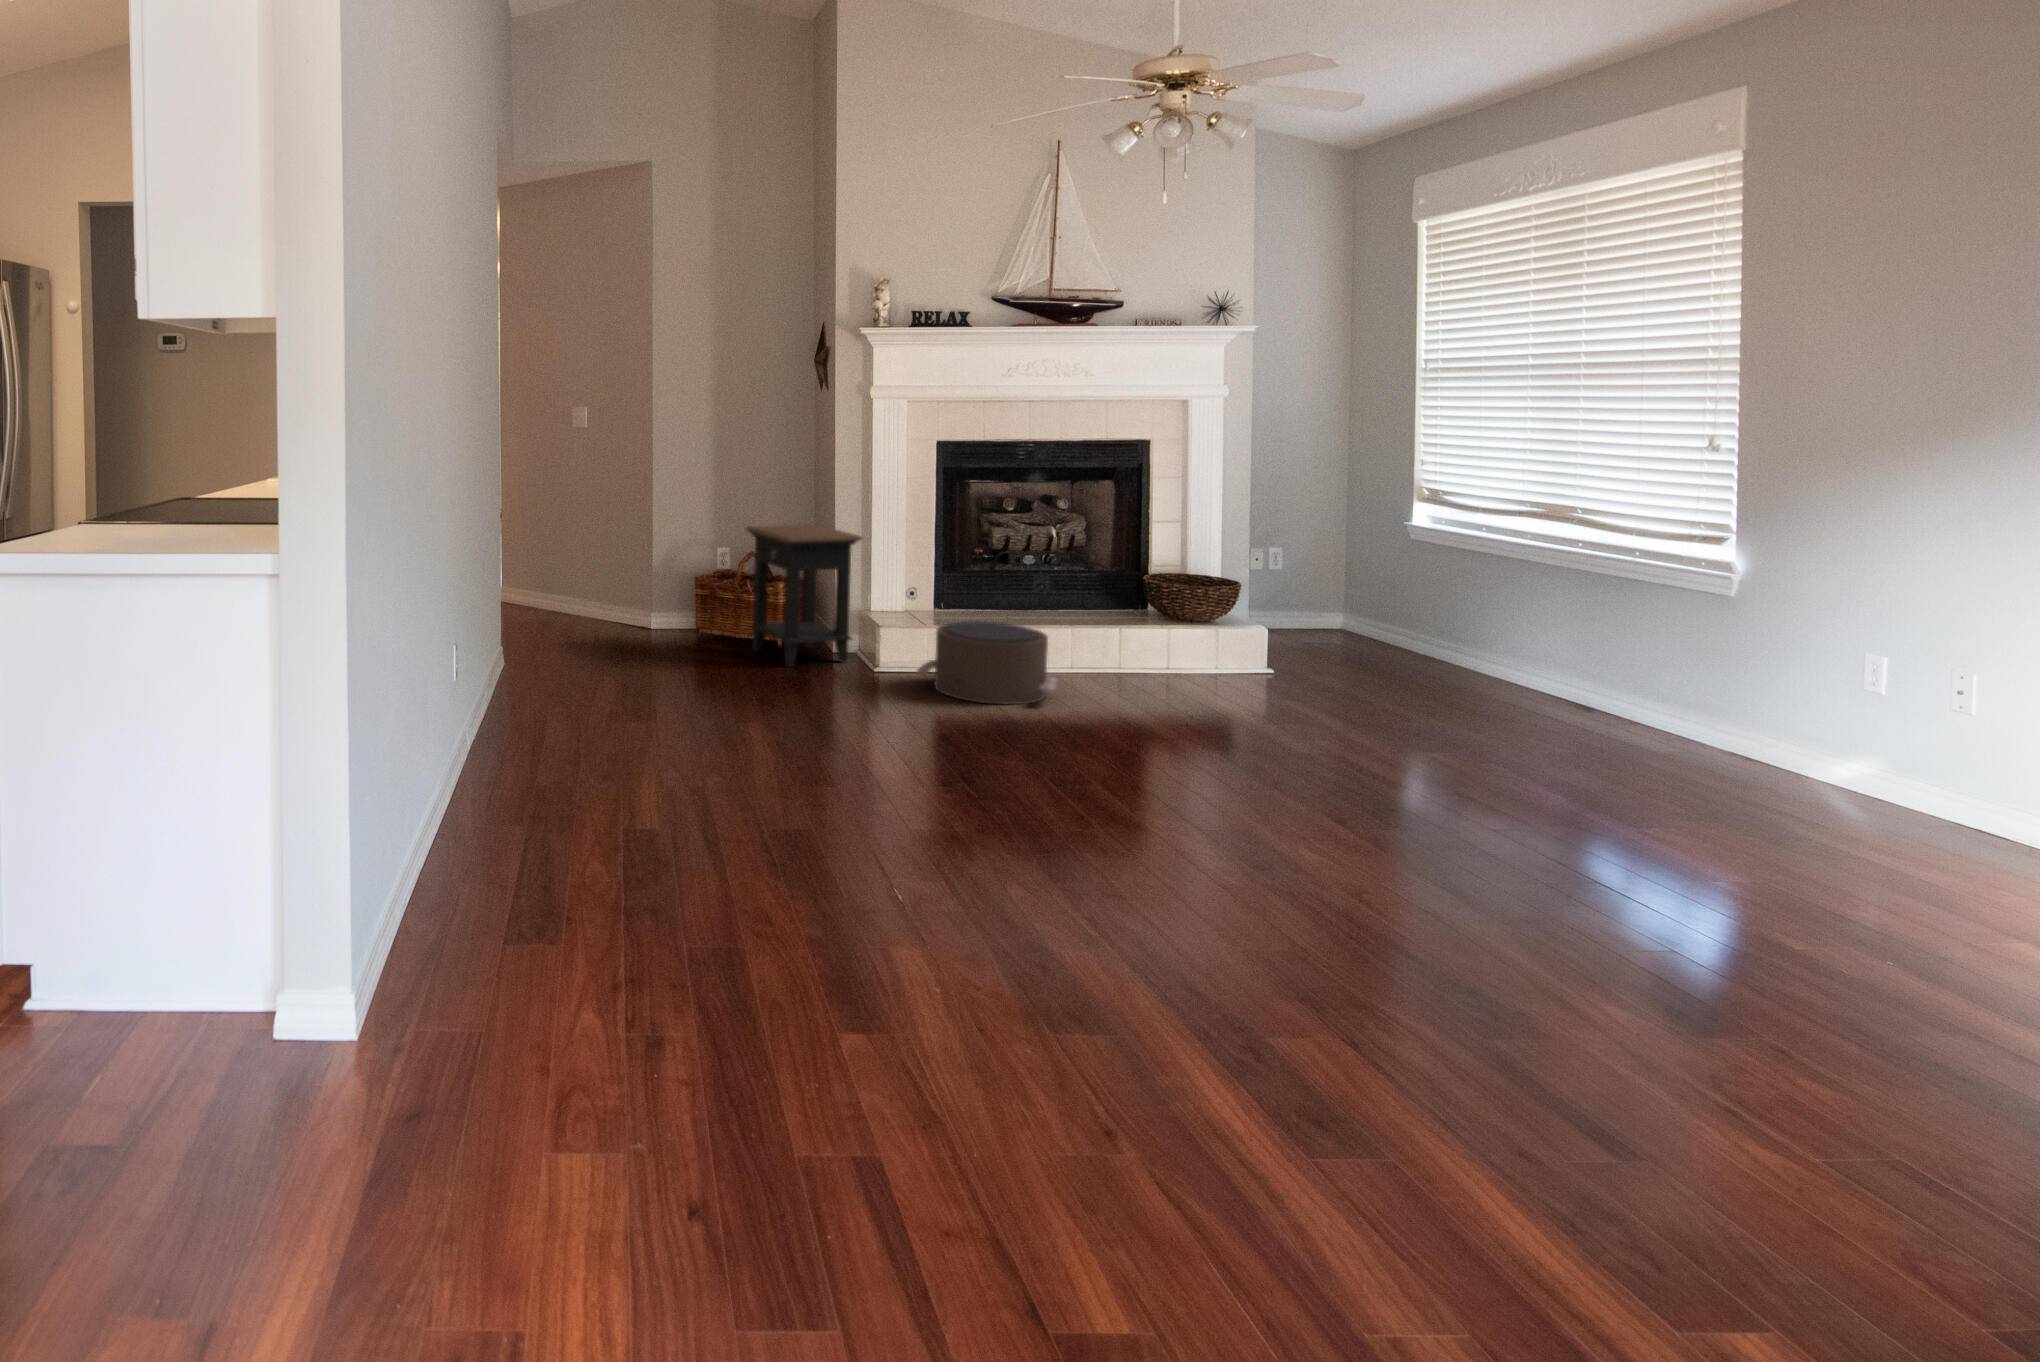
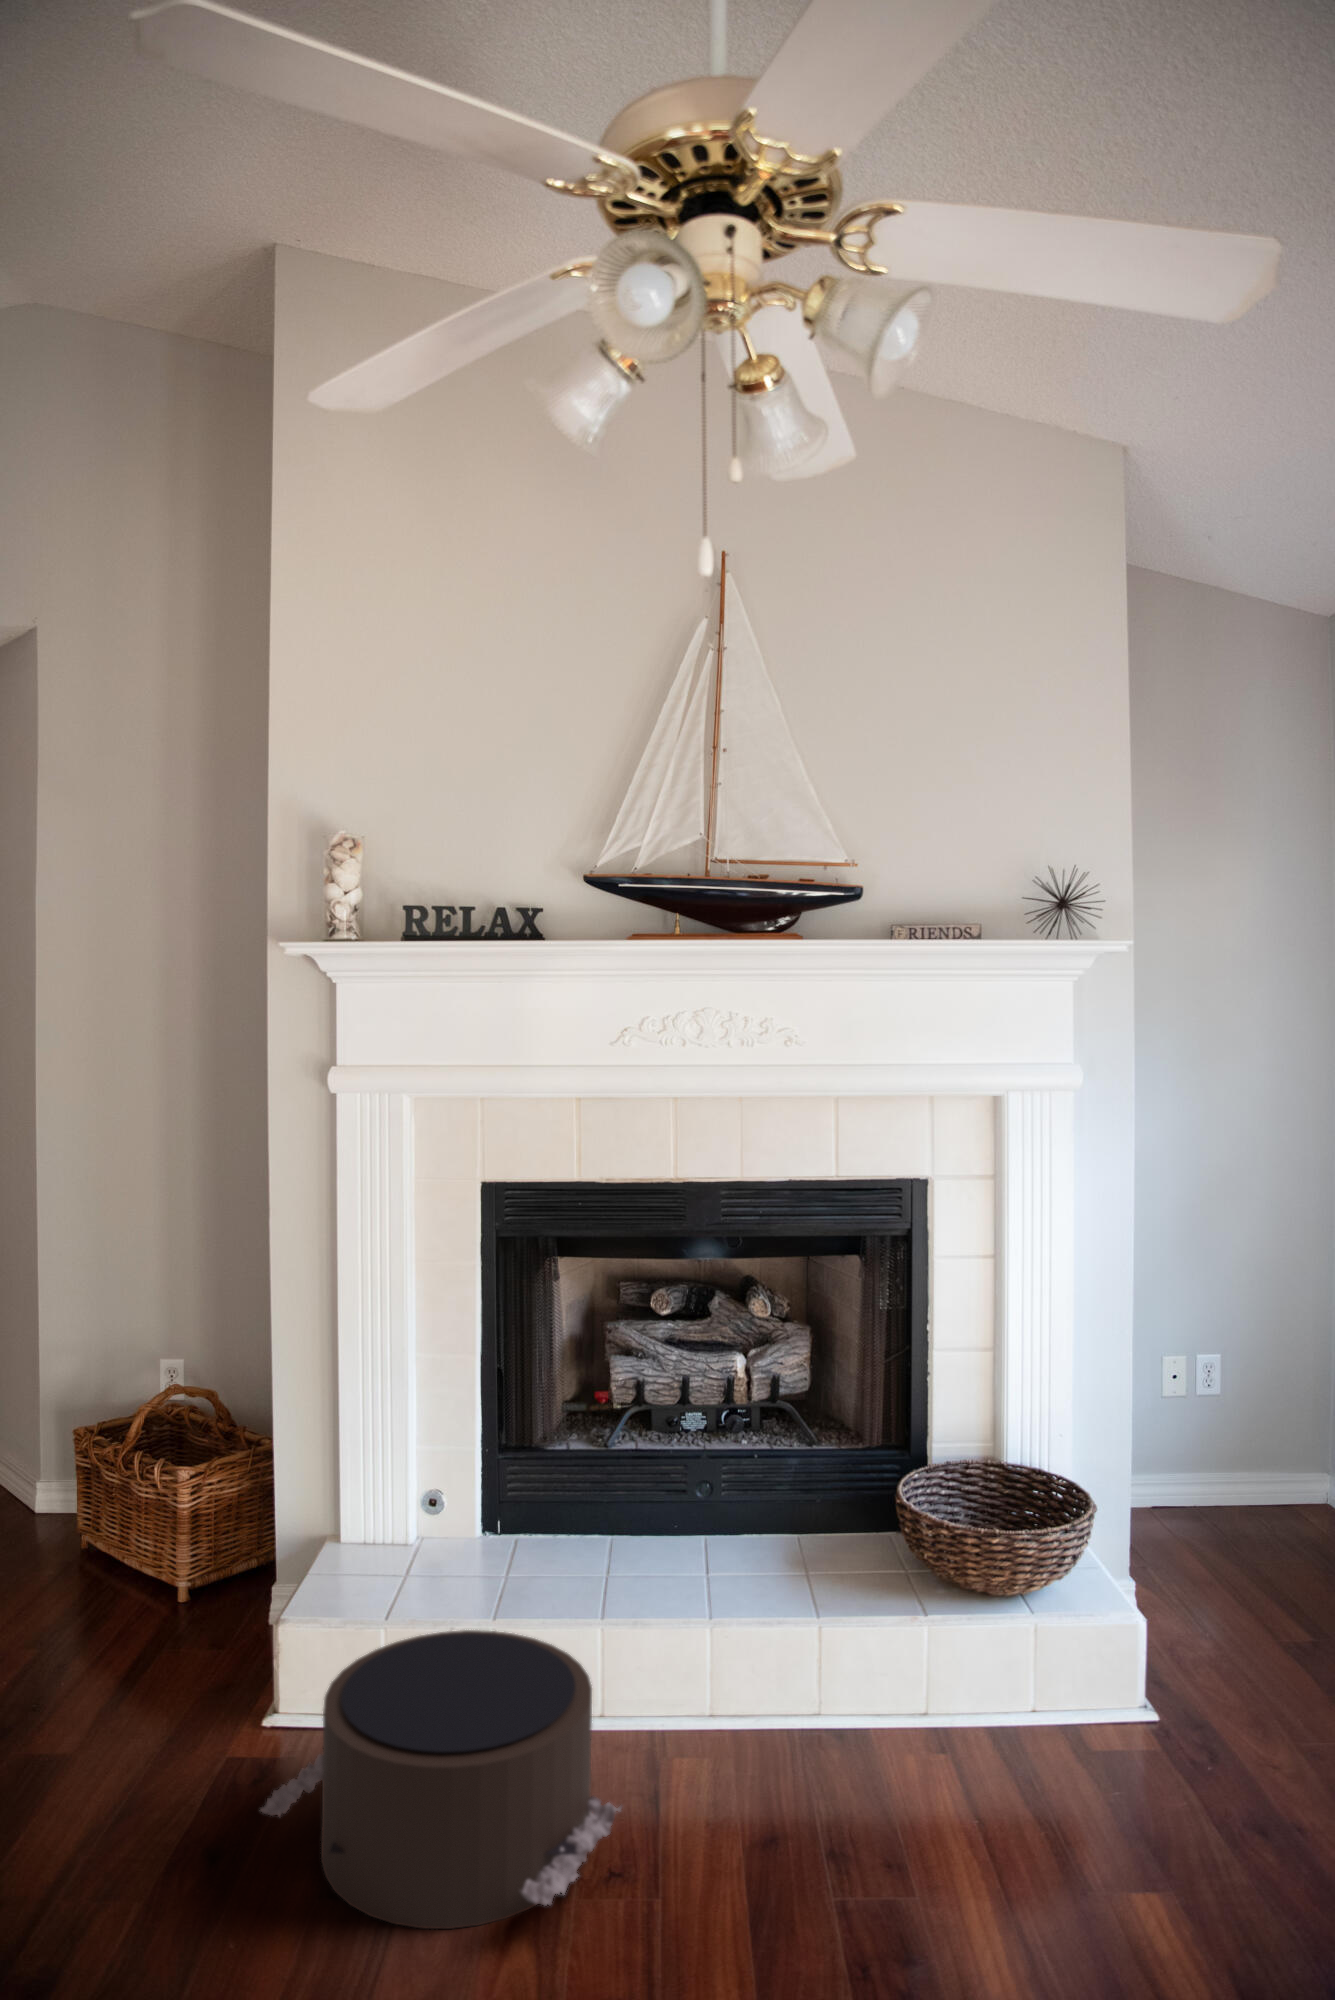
side table: present [746,524,862,667] -> none [64,1349,271,1714]

